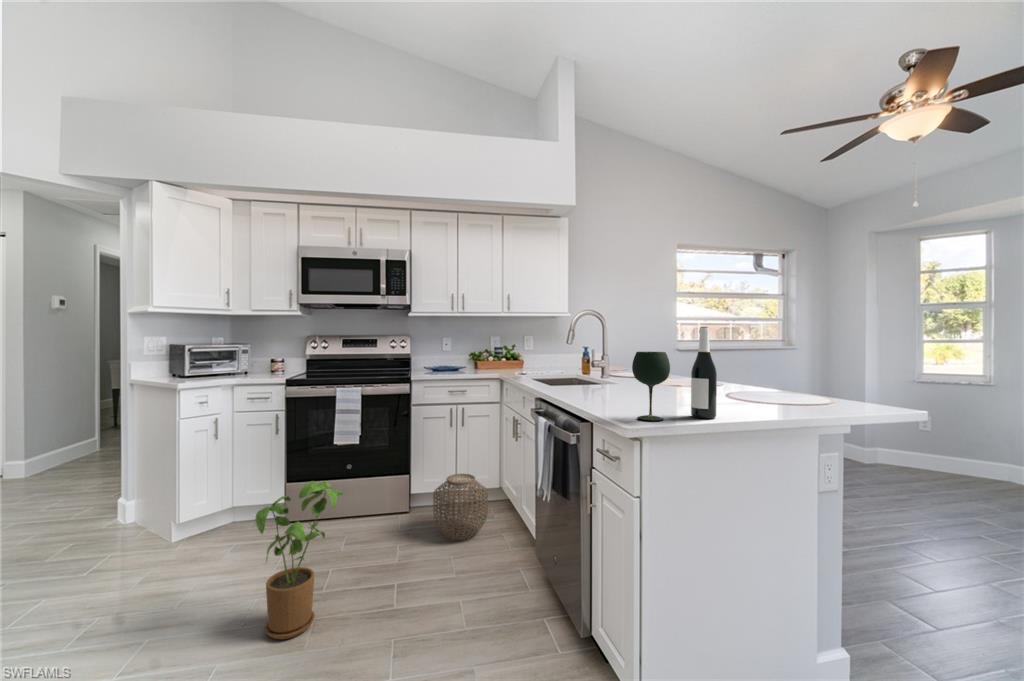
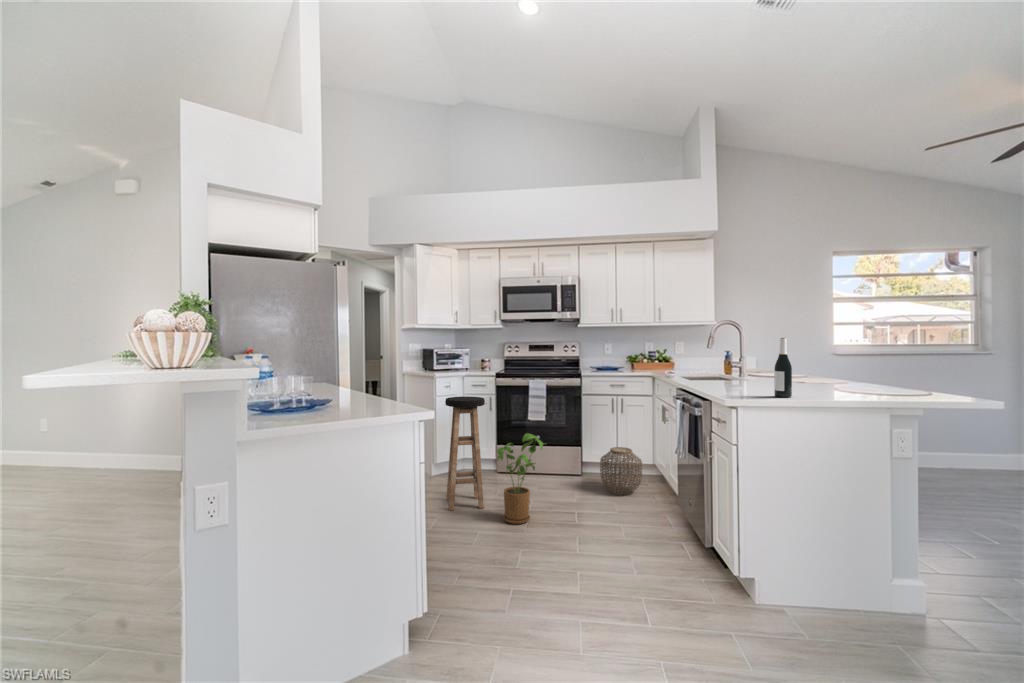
wine glass: present [632,352,670,421] -> none [732,354,757,397]
bar stool: none [166,421,245,625] -> present [445,397,485,510]

